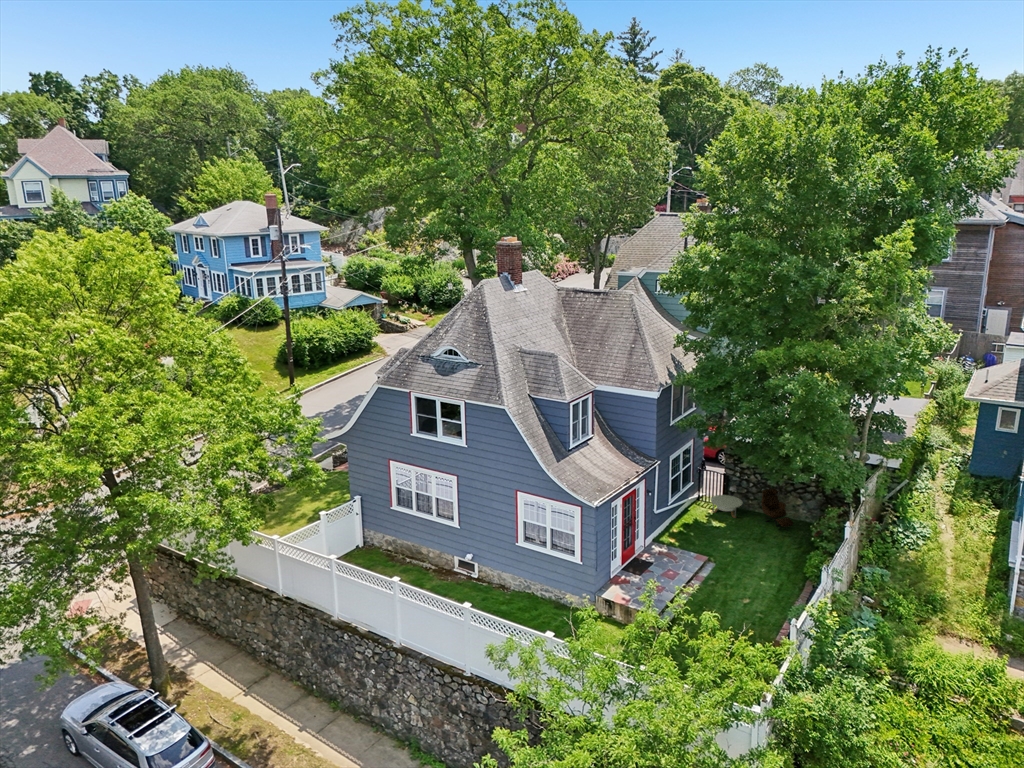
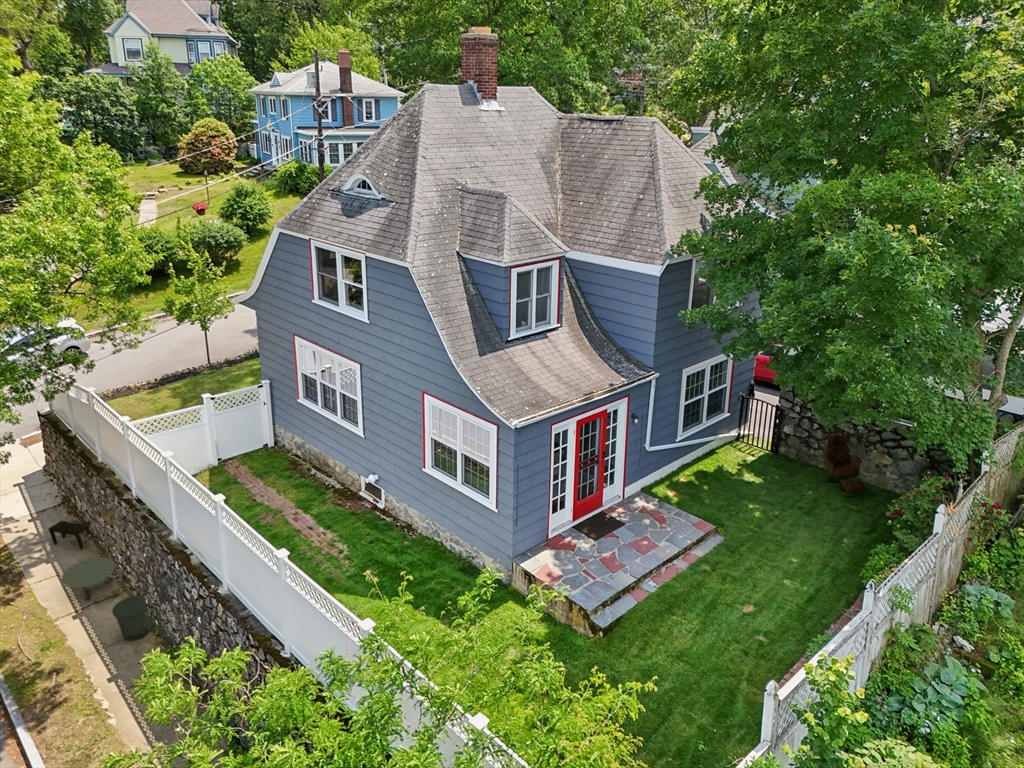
round table: present [711,495,743,518] -> present [61,557,115,601]
bench: none [189,629,223,650] -> present [48,521,90,549]
trash can: none [289,669,313,705] -> present [112,596,148,641]

